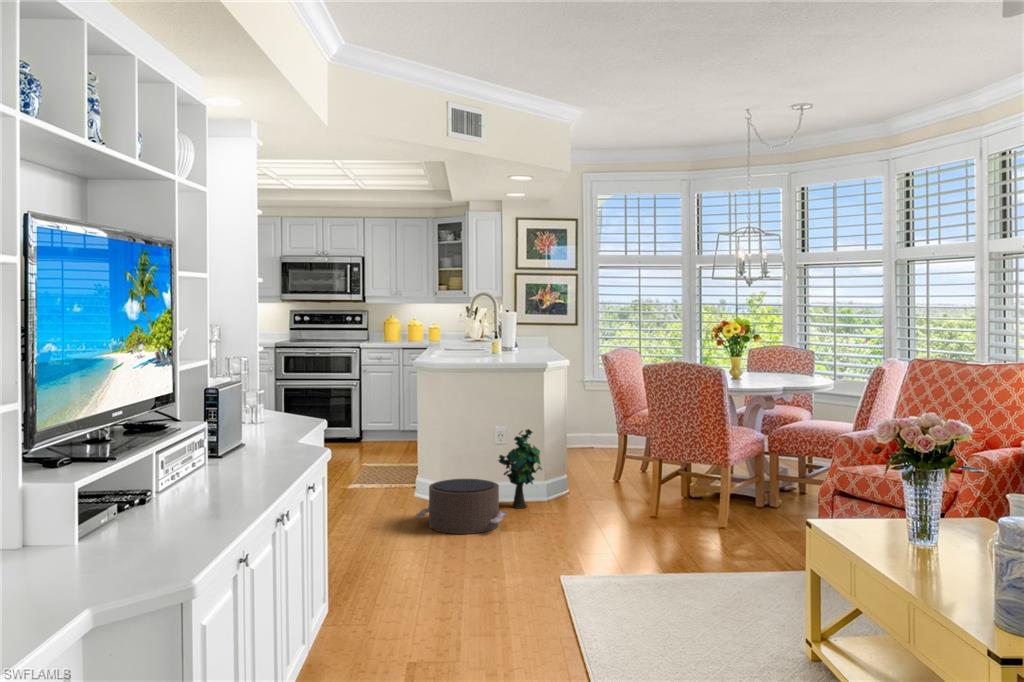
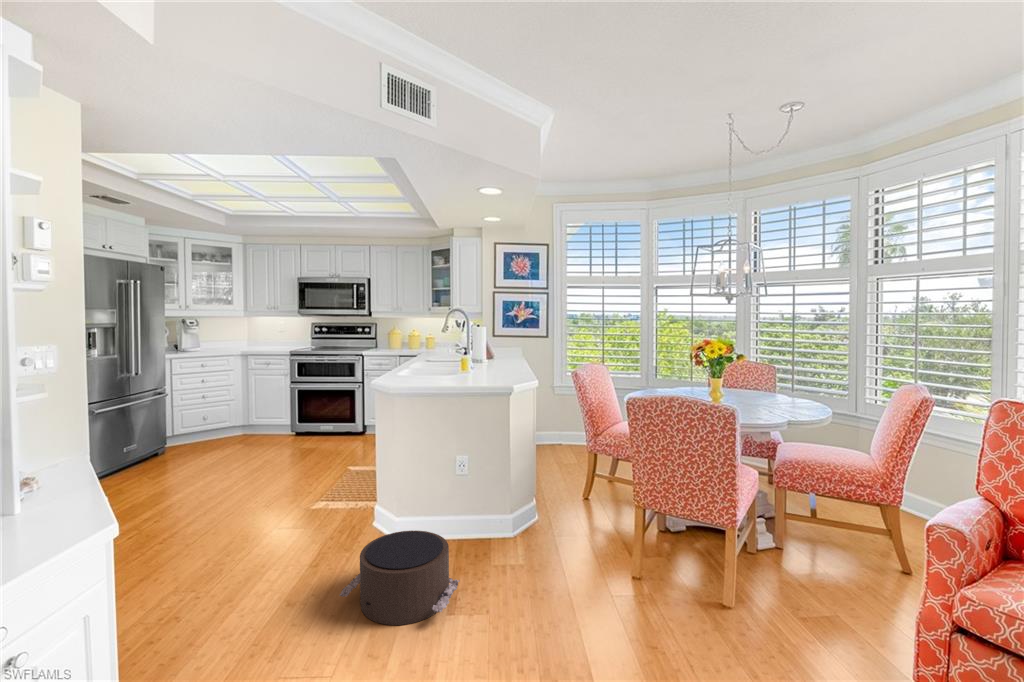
decorative plant: present [498,429,542,508] -> none [455,464,508,556]

